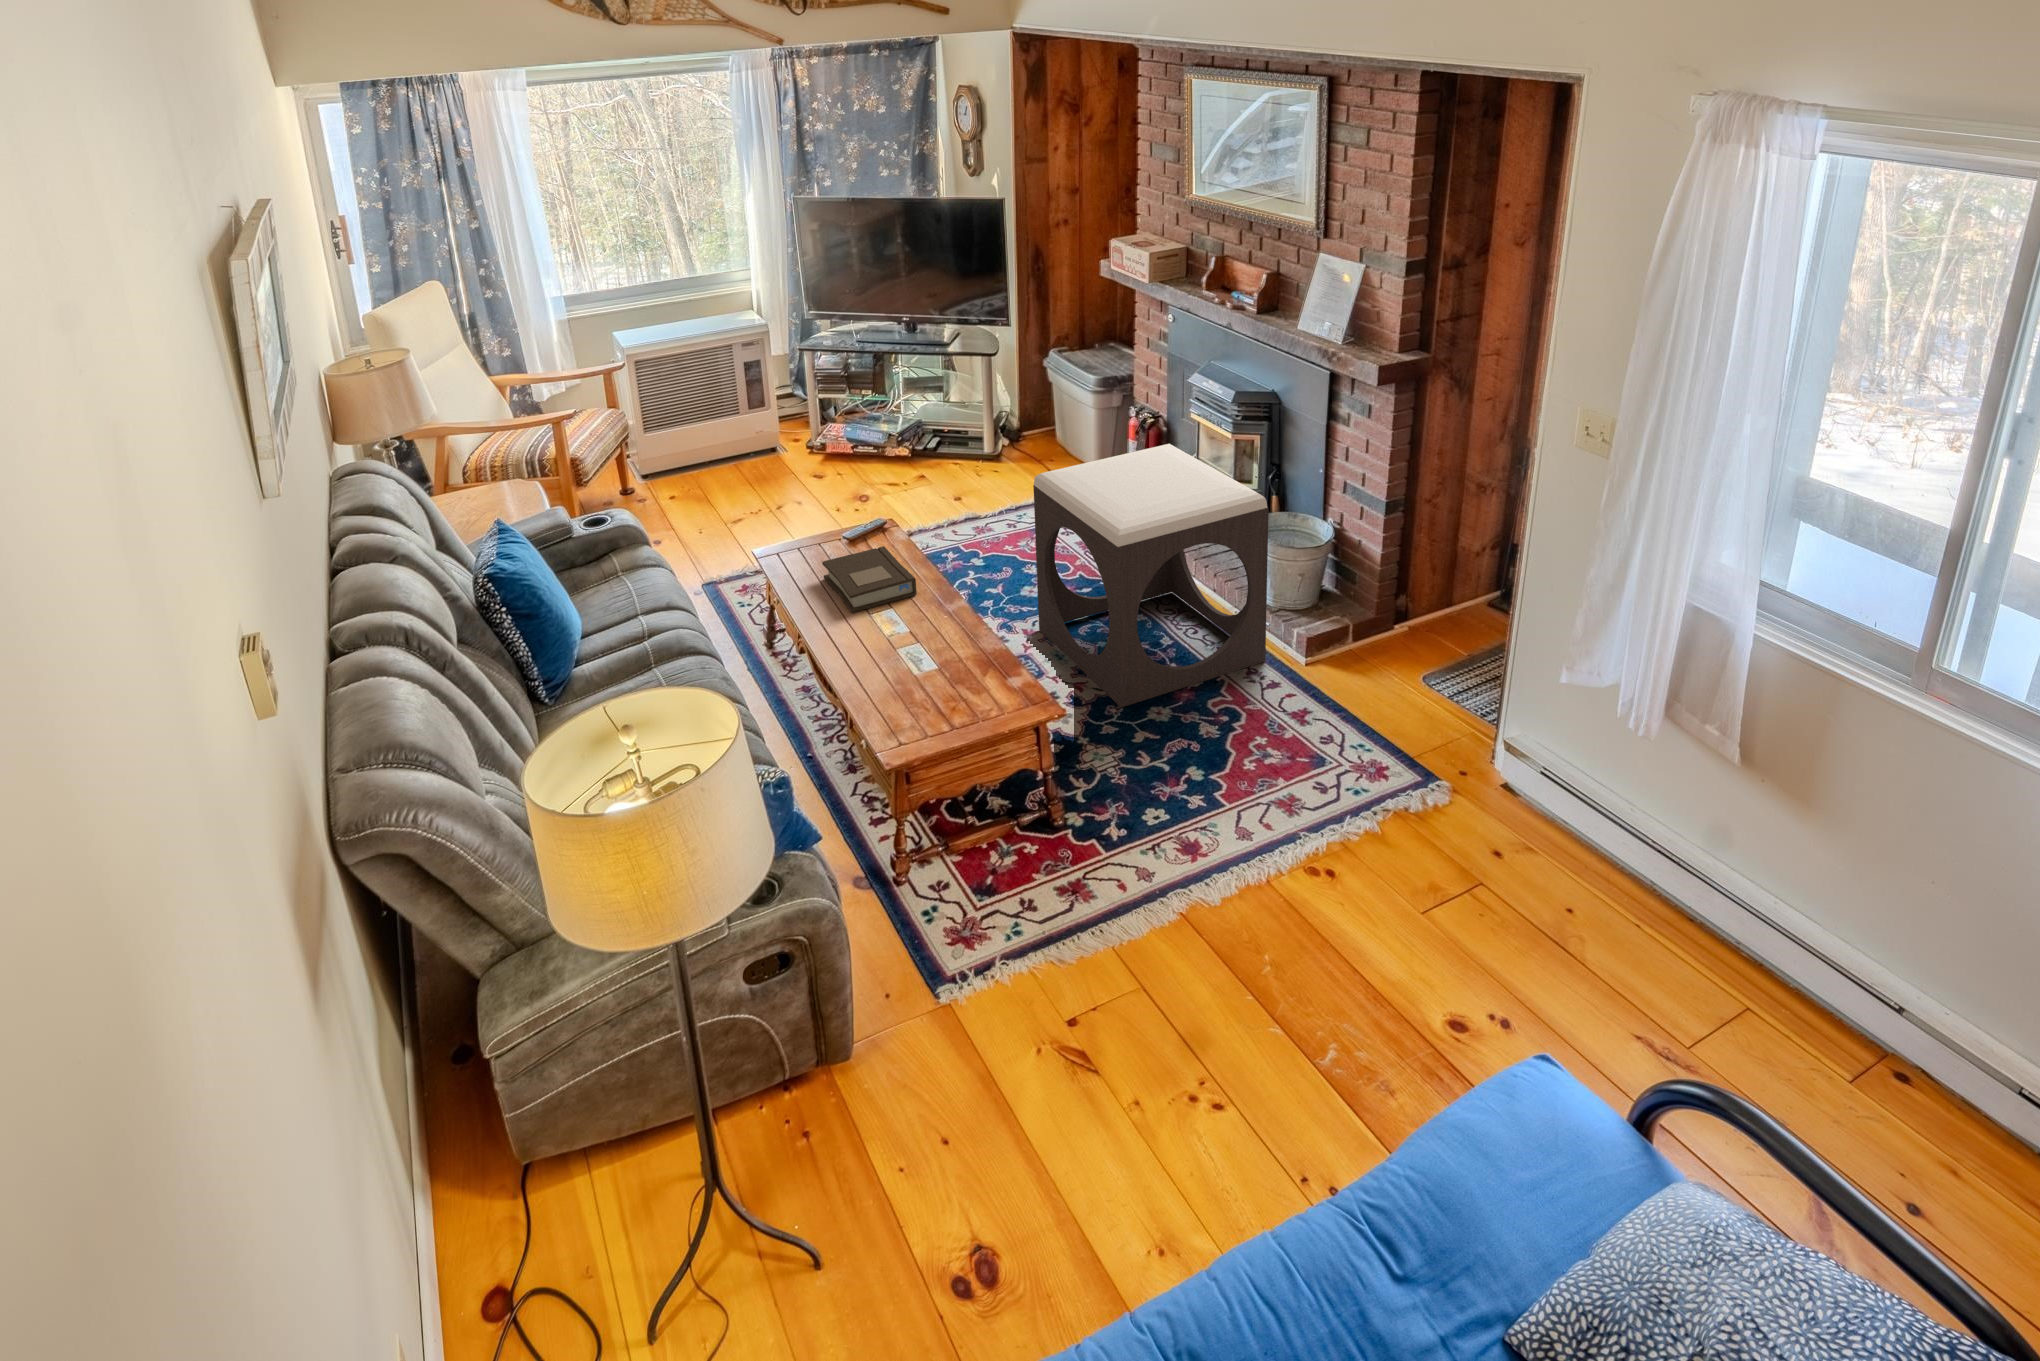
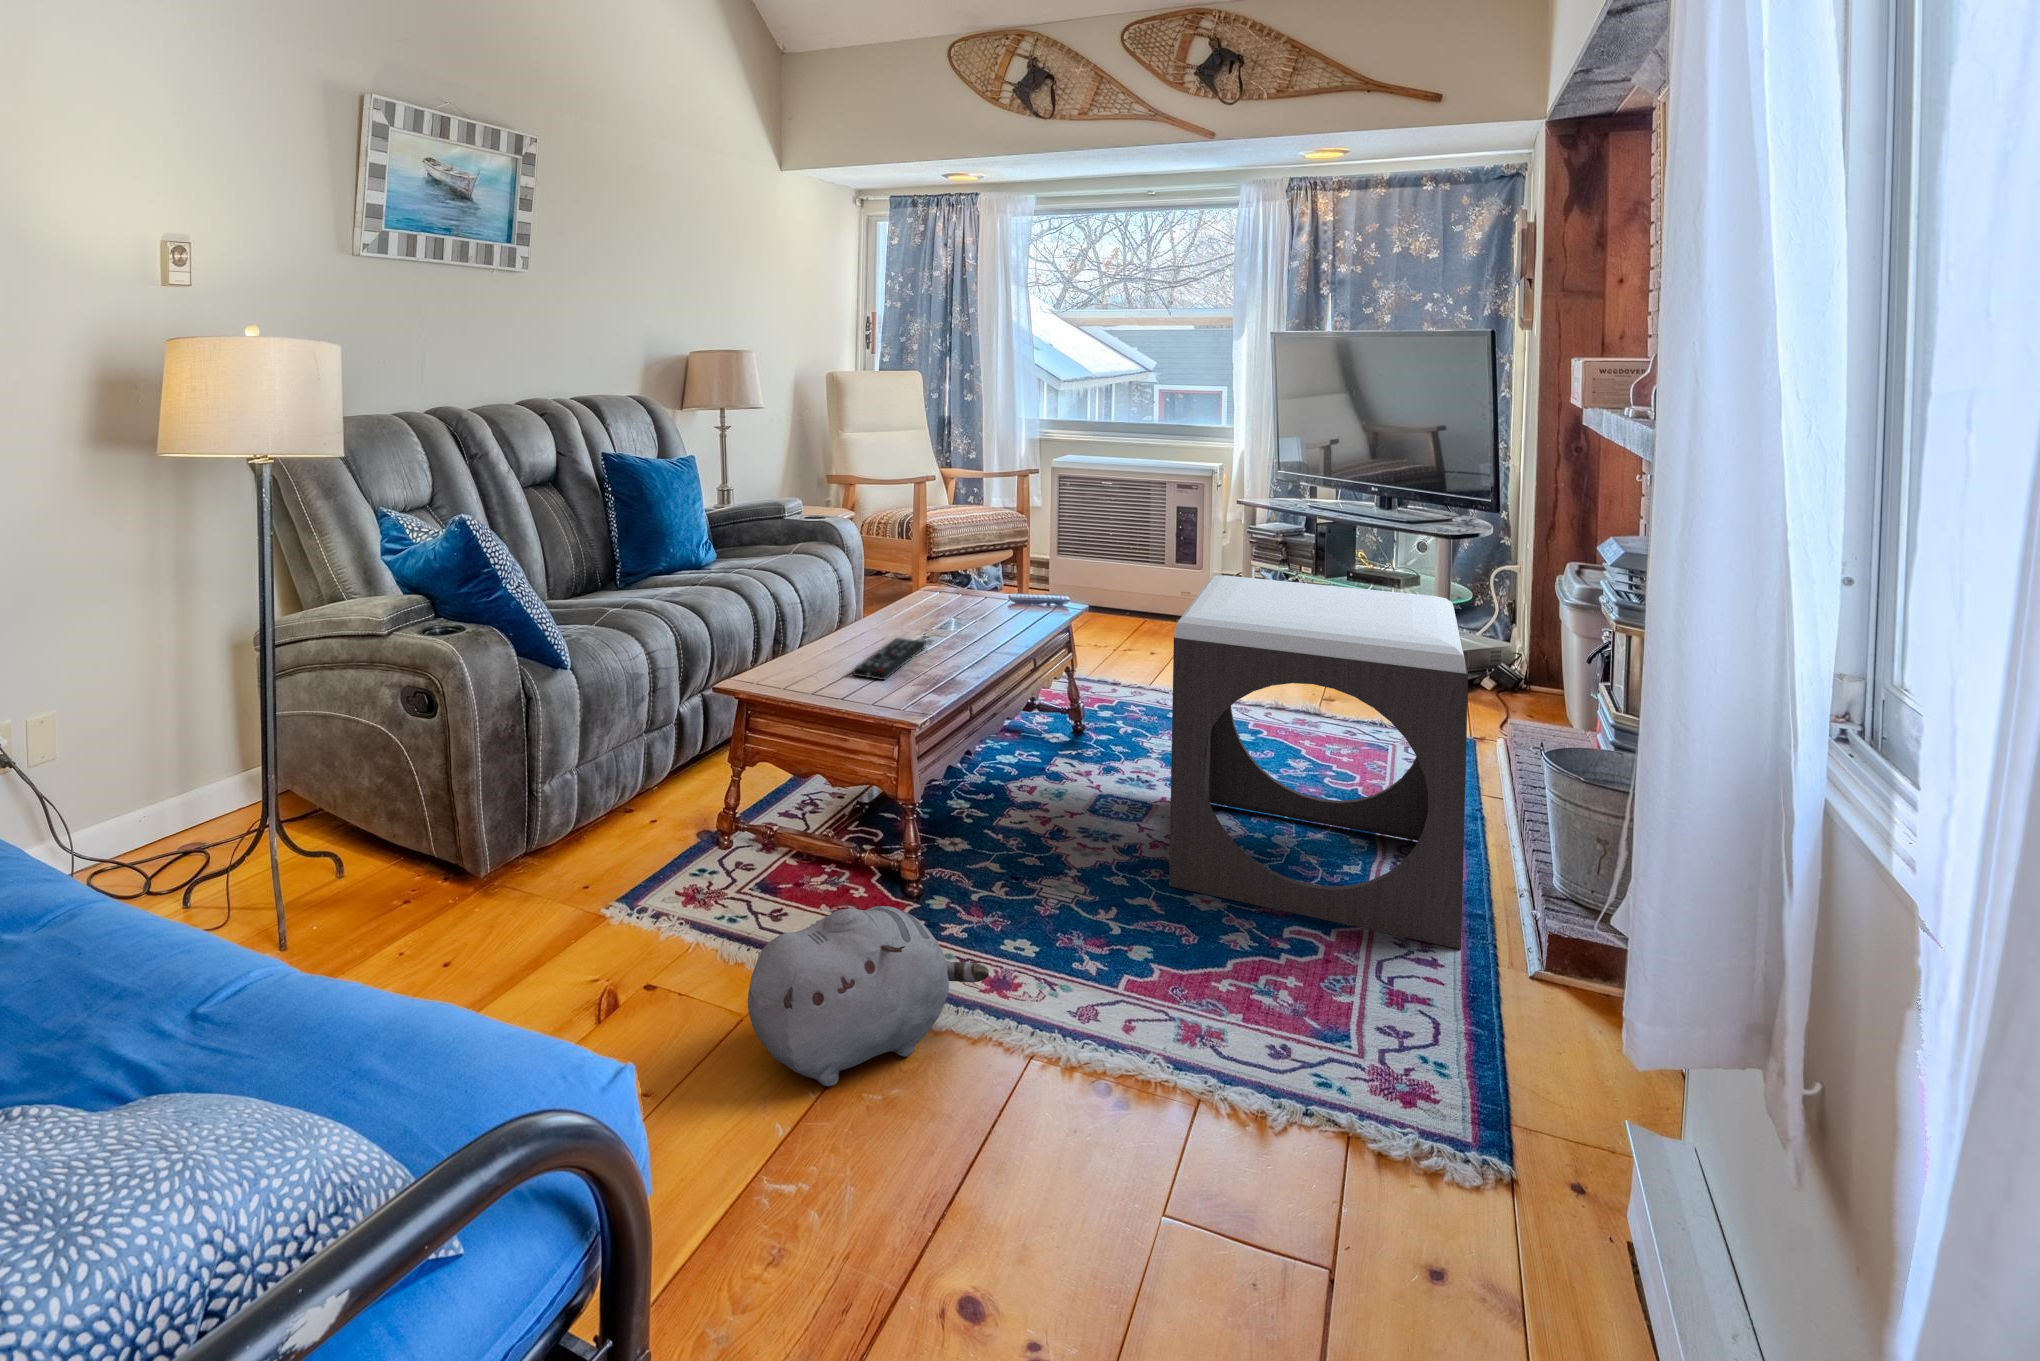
book: present [822,546,917,612] -> none [887,589,991,638]
remote control: none [891,615,966,678] -> present [853,638,926,680]
plush toy: none [1139,835,1228,982] -> present [748,906,989,1087]

